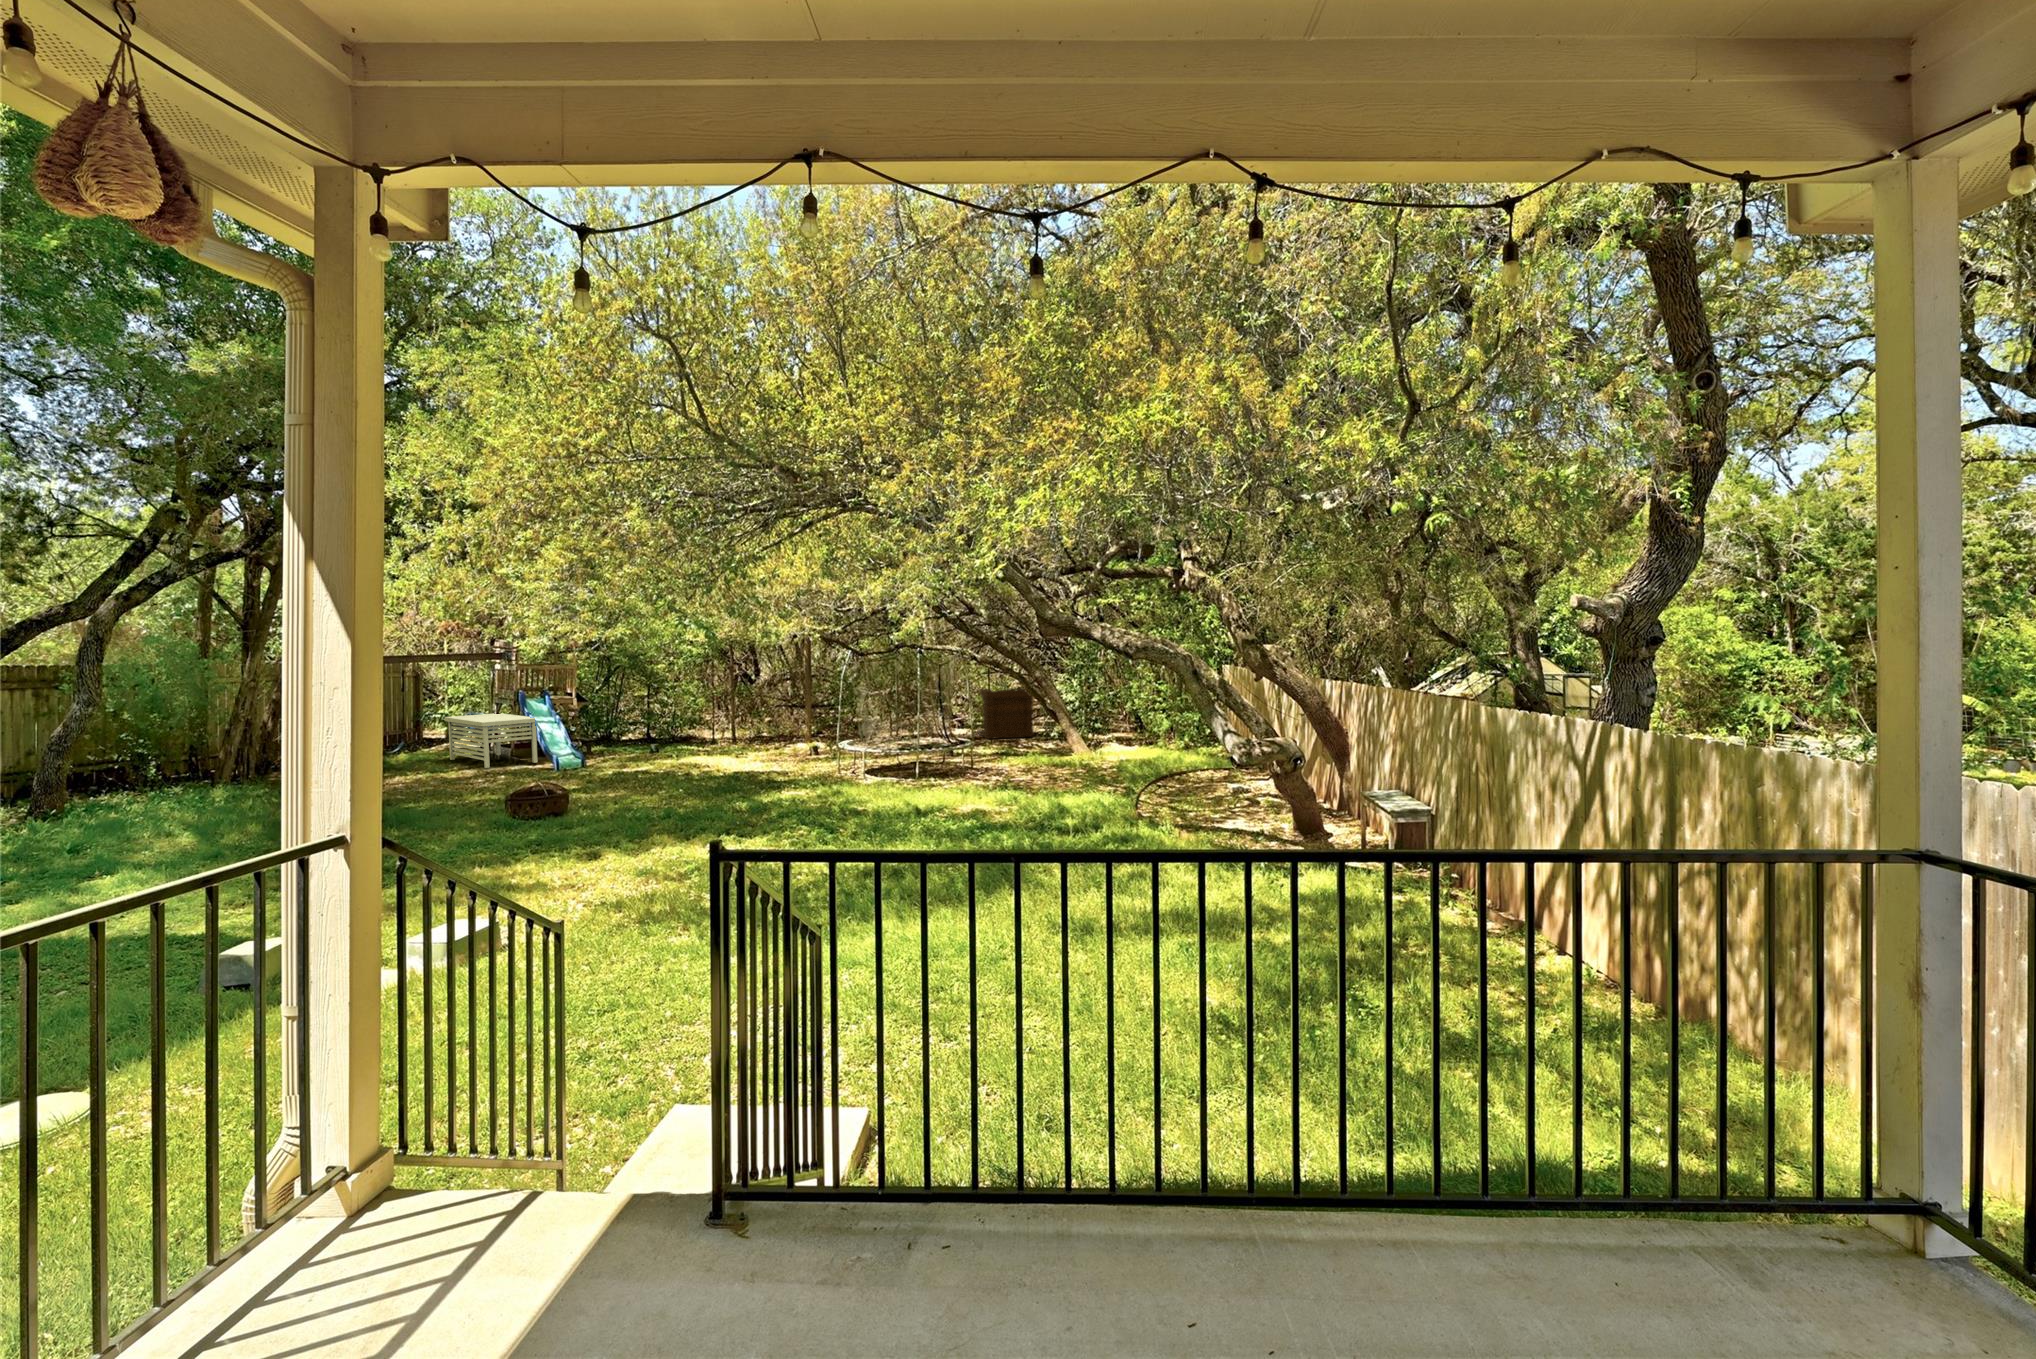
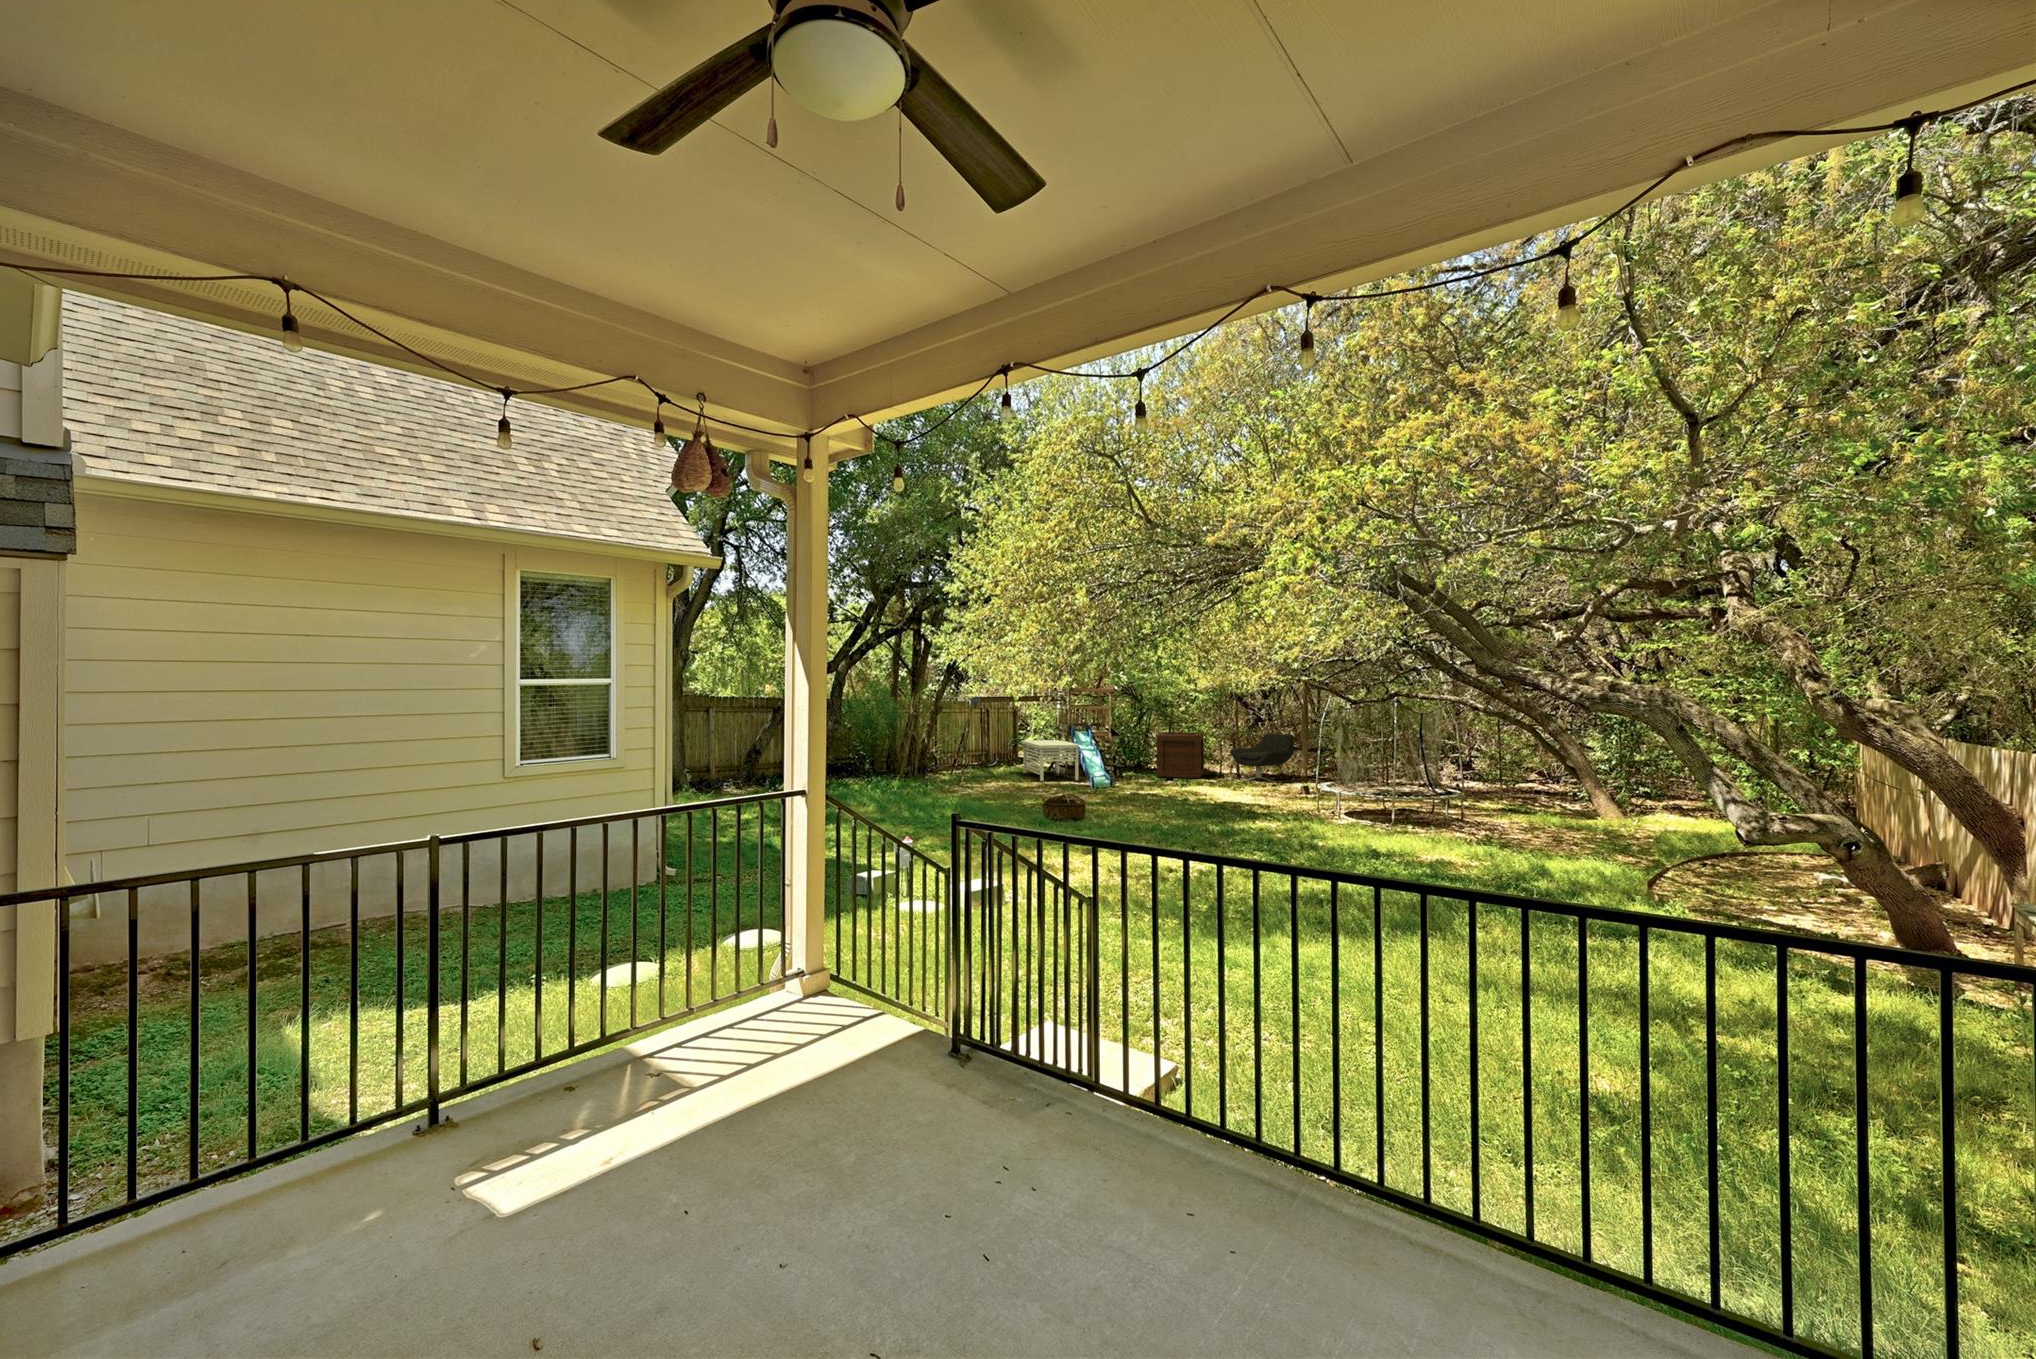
wooden crate: present [978,688,1034,739] -> present [1156,732,1204,778]
lounge chair: none [721,691,792,746] -> present [1230,733,1294,781]

